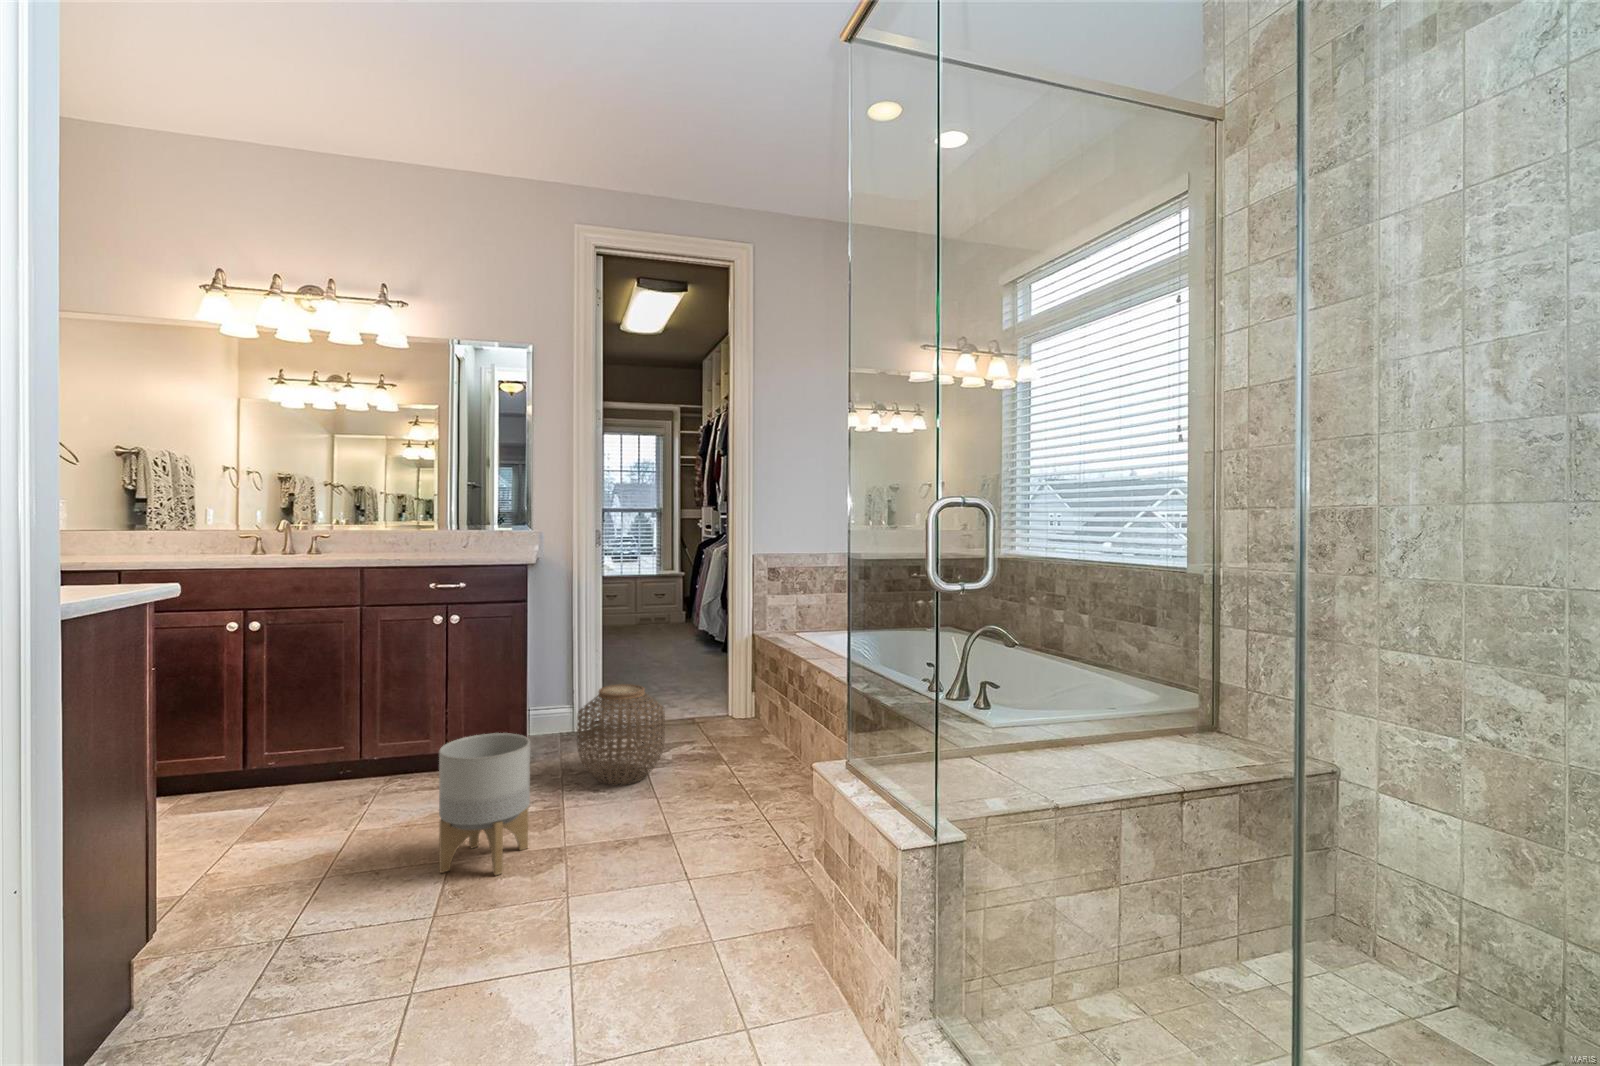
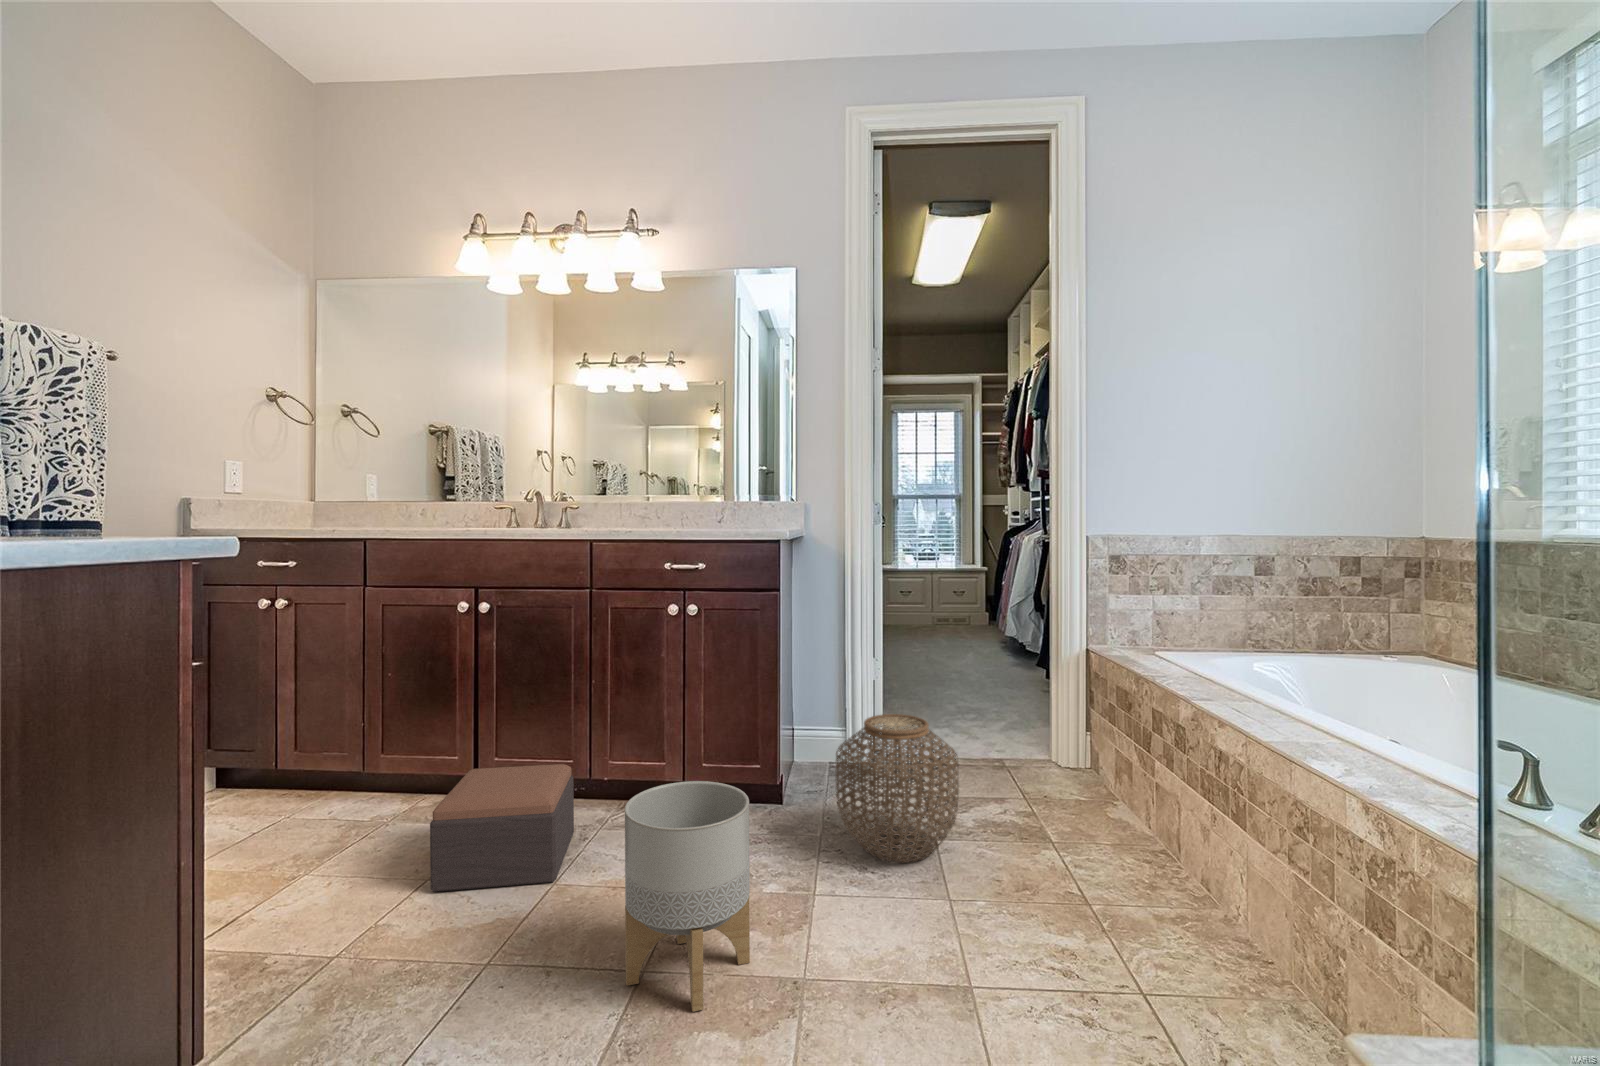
footstool: none [233,747,351,855] -> present [430,764,574,892]

